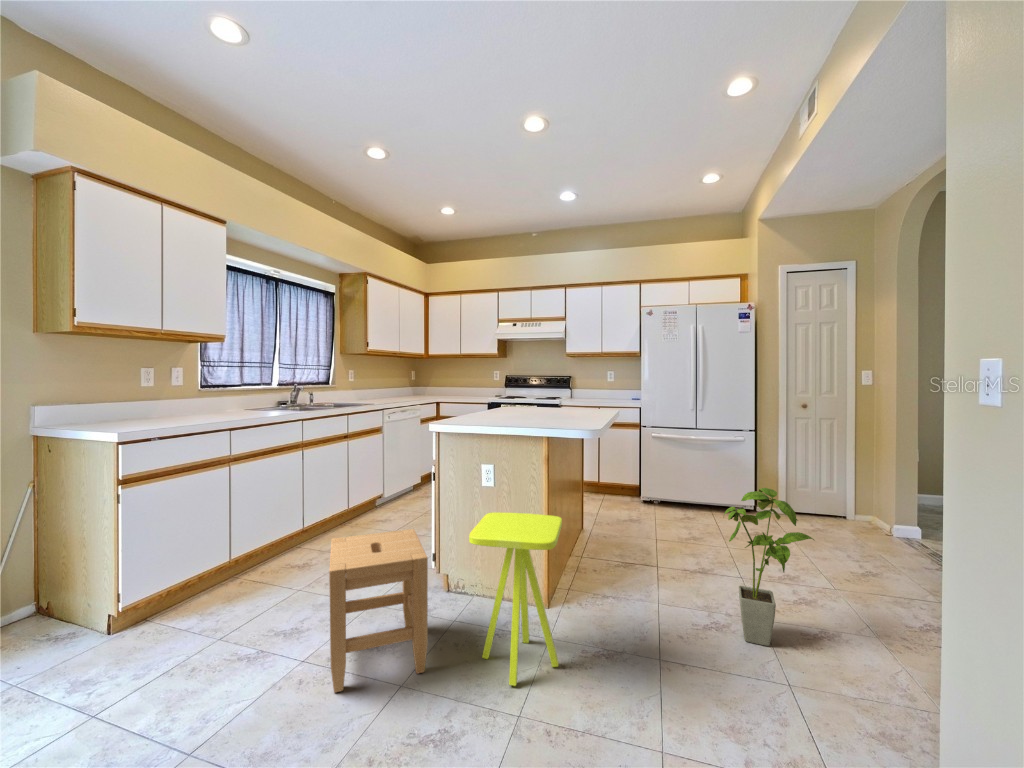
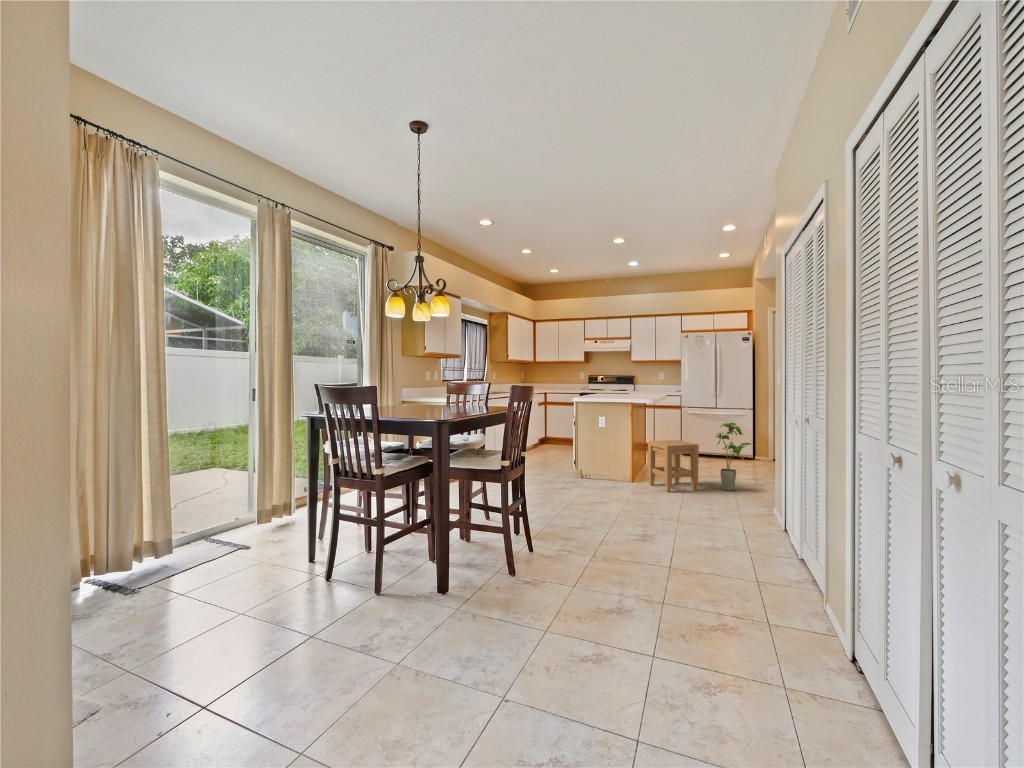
side table: present [469,512,562,686] -> none [605,433,641,494]
stool: present [329,529,428,693] -> present [648,440,699,492]

